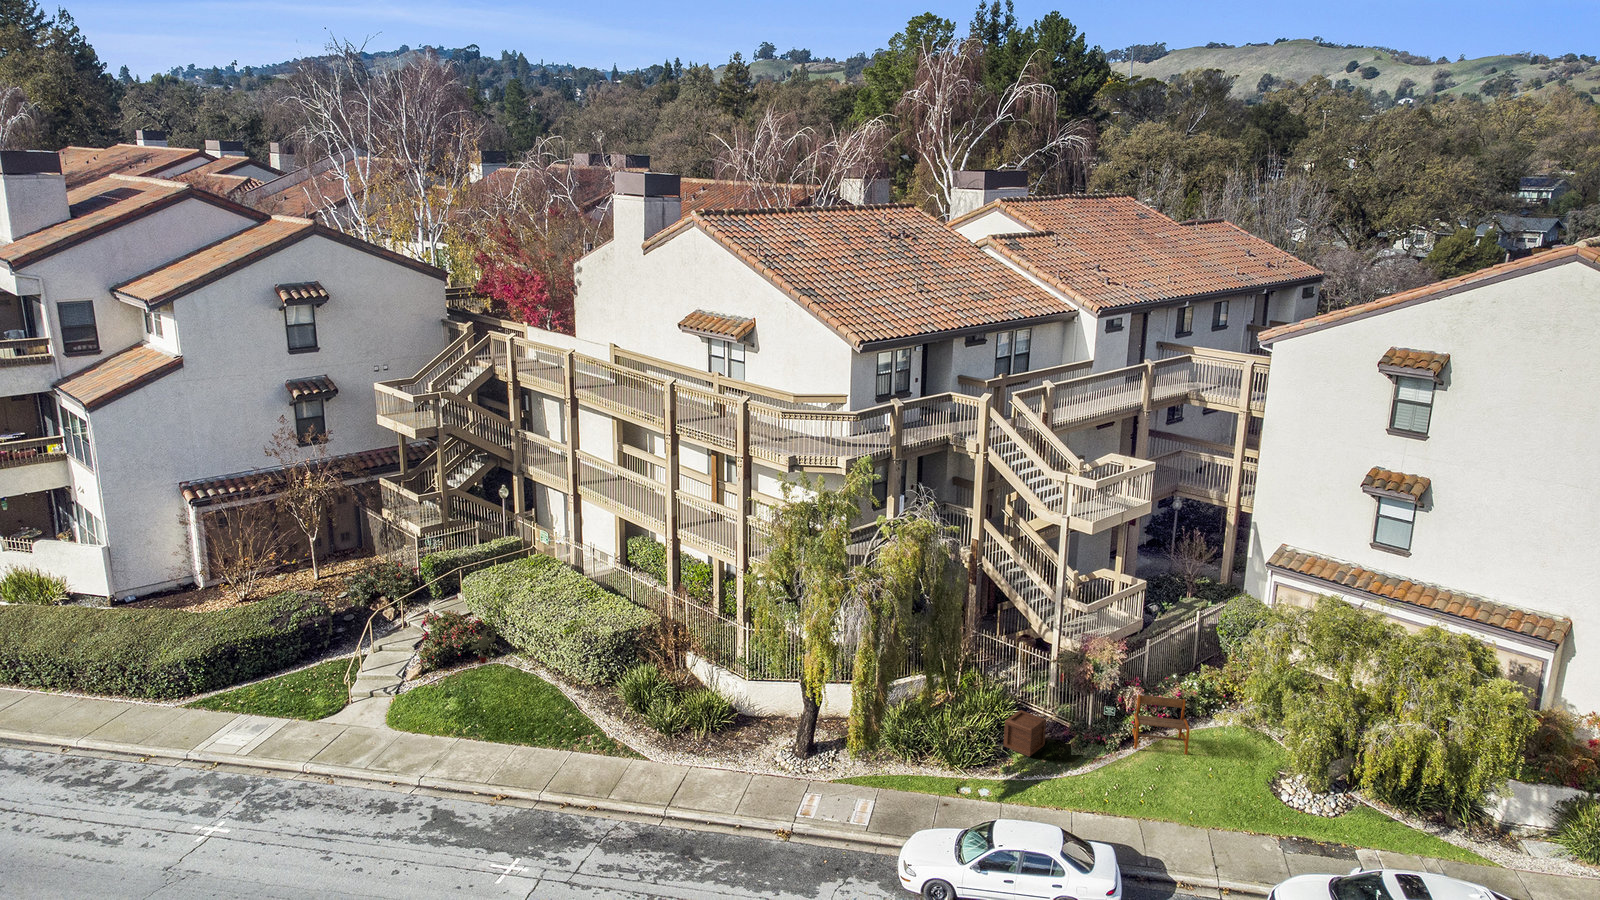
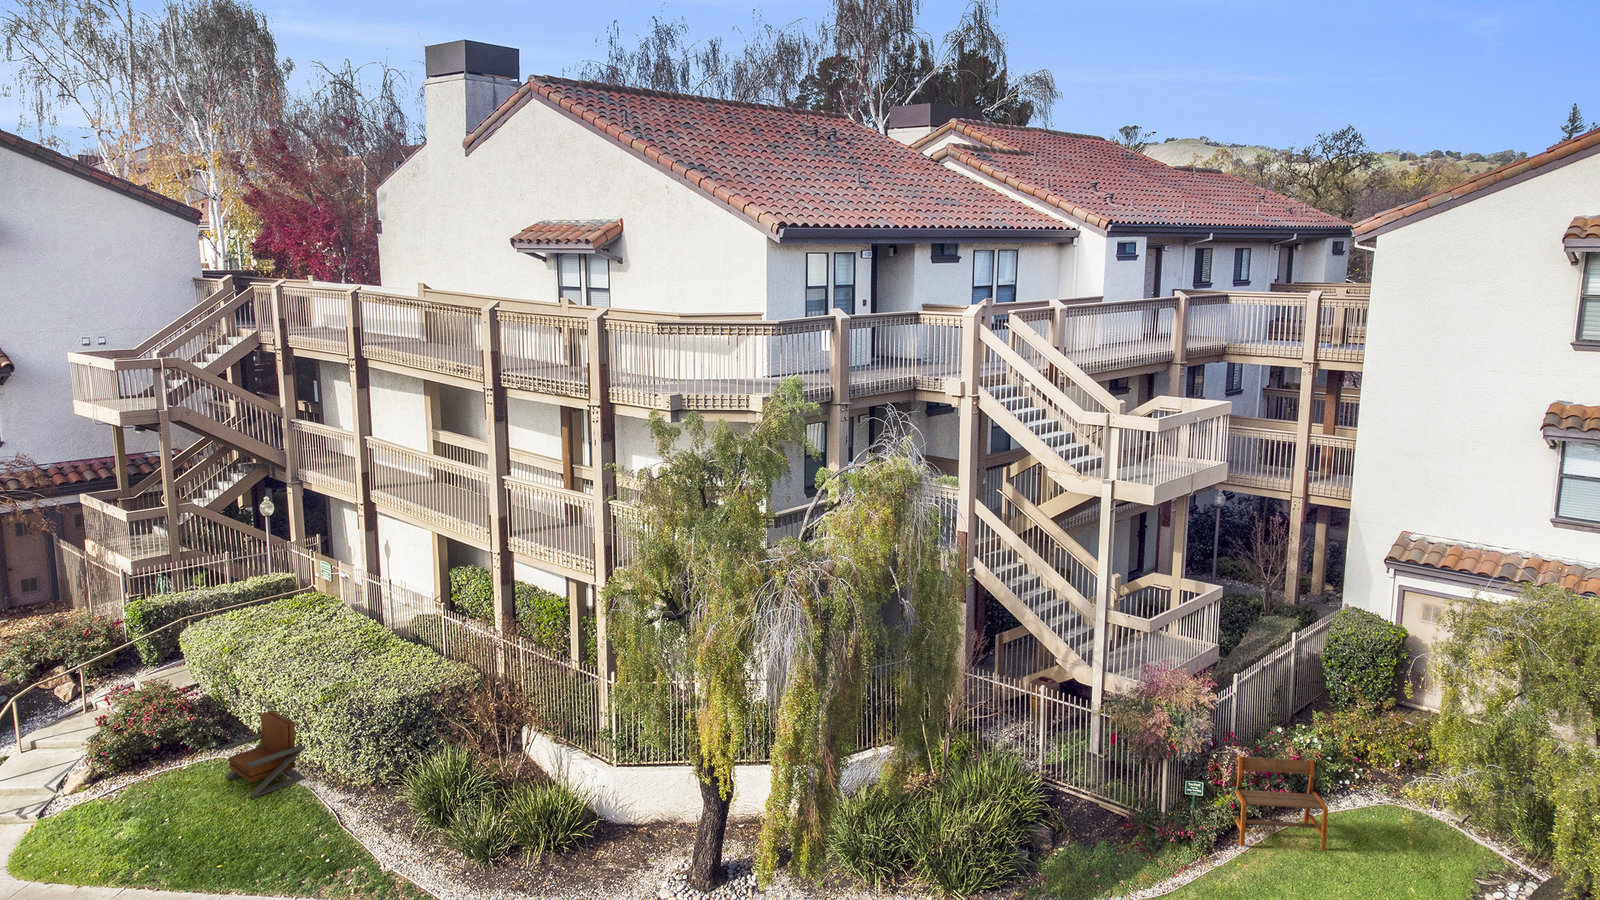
potted tree: present [469,630,496,663] -> none [171,705,219,759]
lounge chair: none [503,636,553,689] -> present [223,711,305,797]
wooden crate: present [1003,710,1046,757] -> none [1031,791,1098,868]

